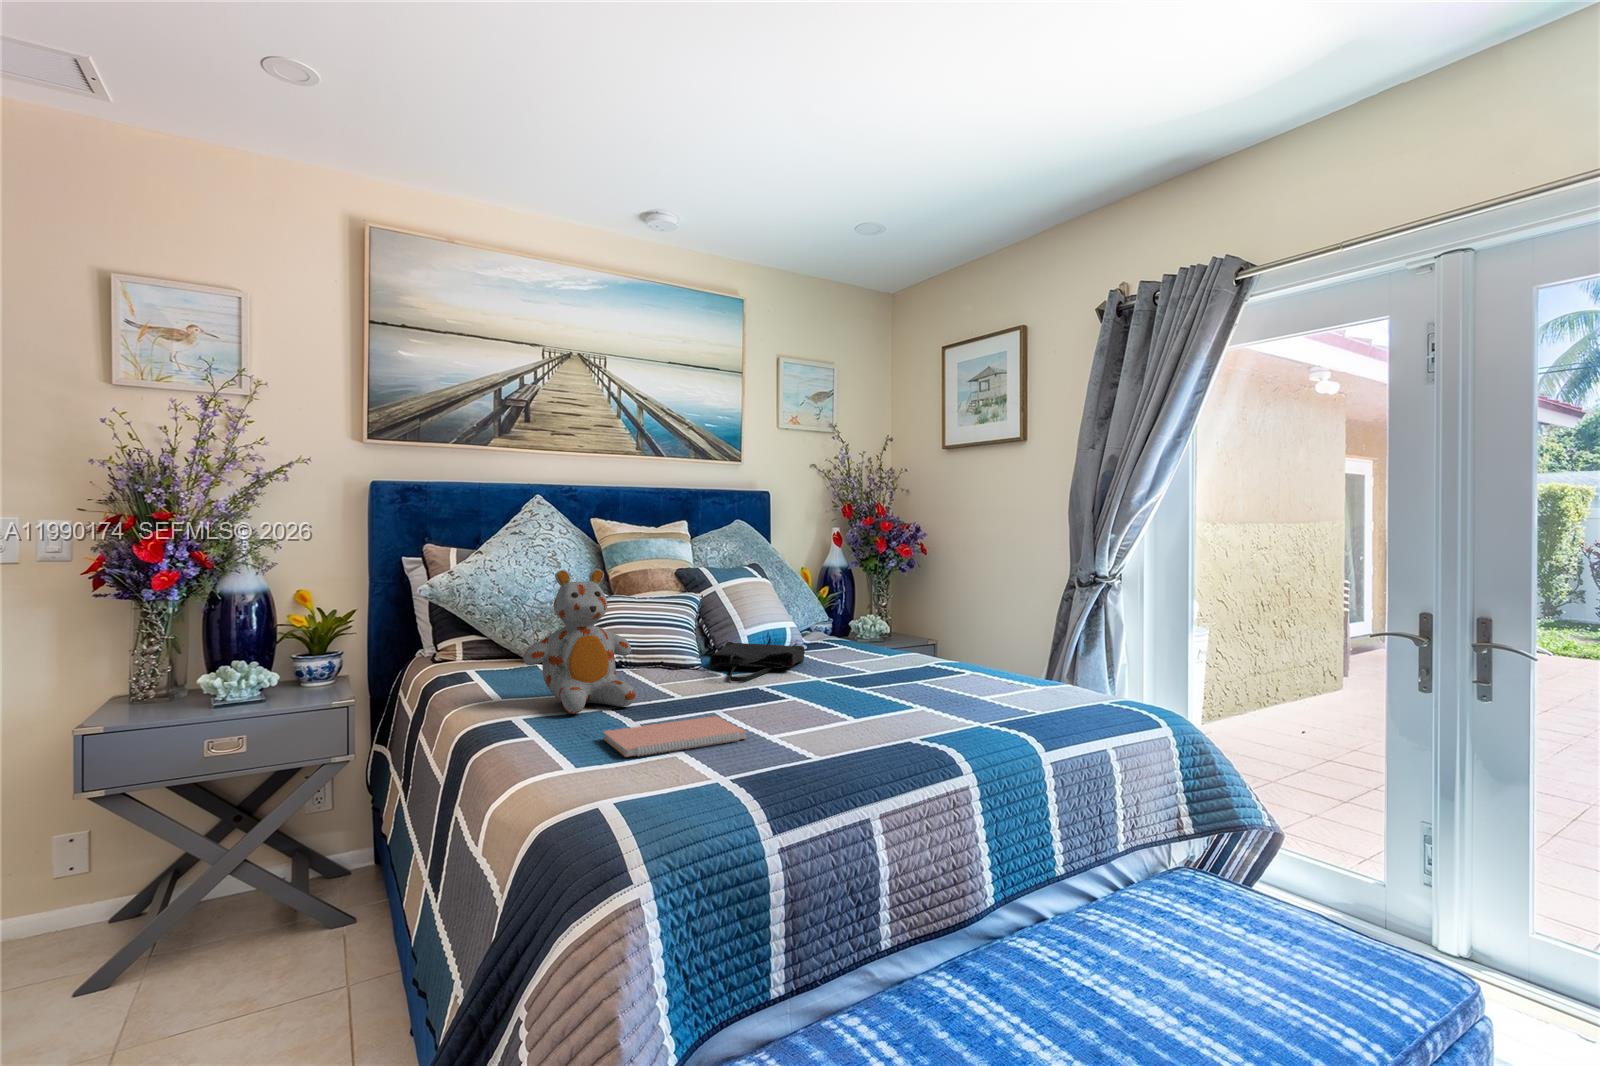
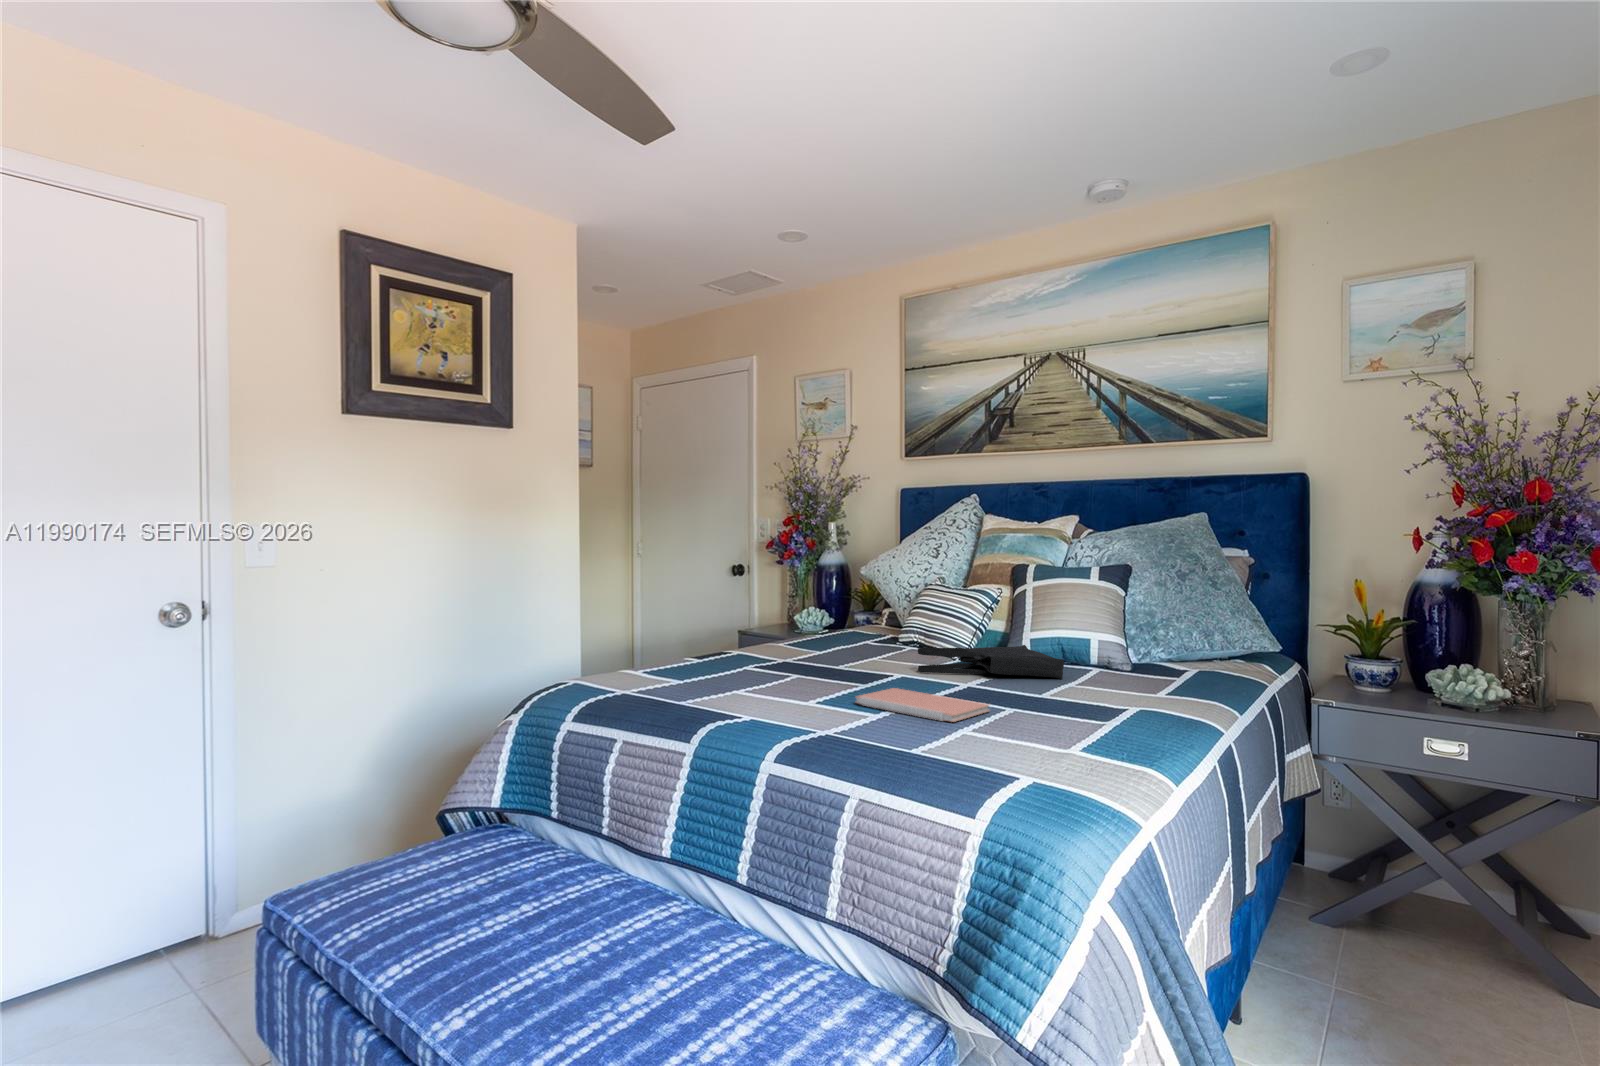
stuffed bear: present [523,569,635,714] -> none [753,552,839,661]
notebook: present [603,716,746,757] -> present [856,688,989,722]

